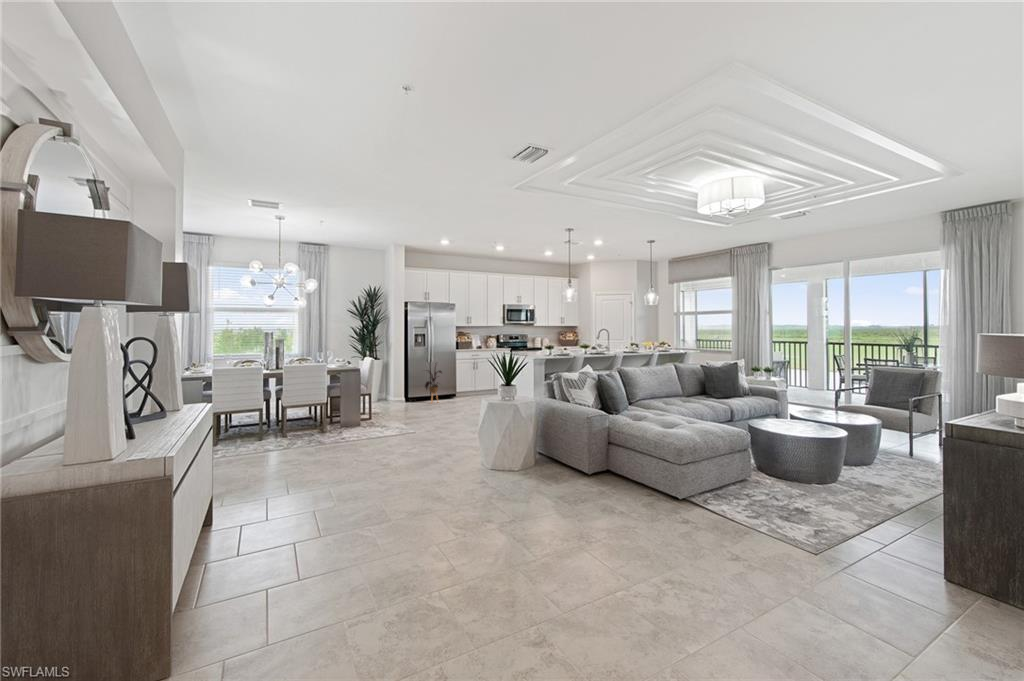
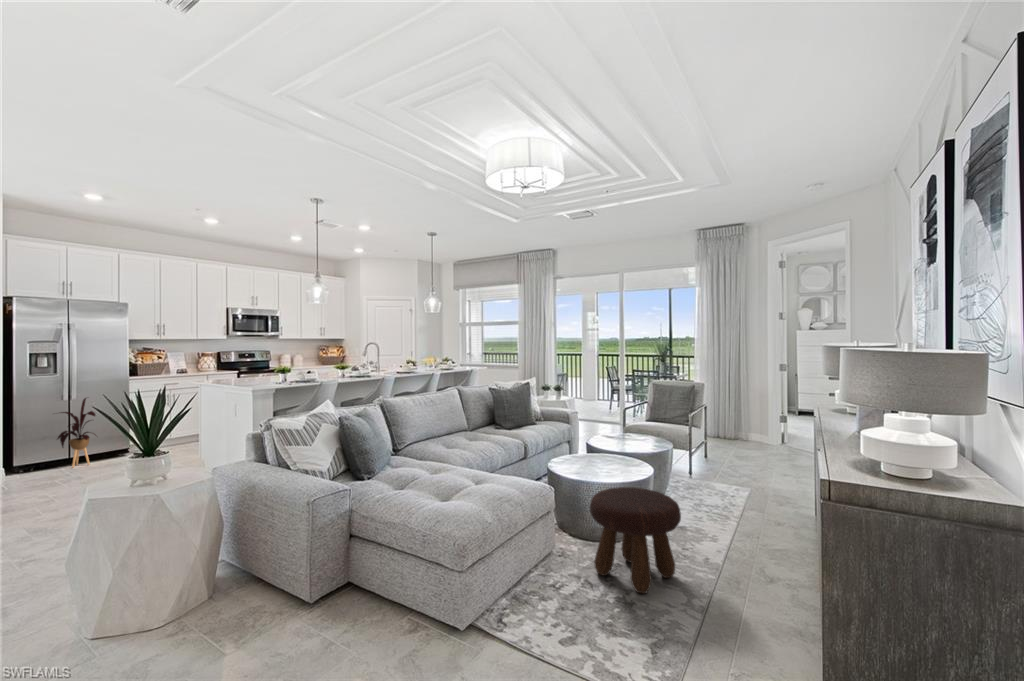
footstool: none [777,437,856,508] -> present [590,487,681,593]

